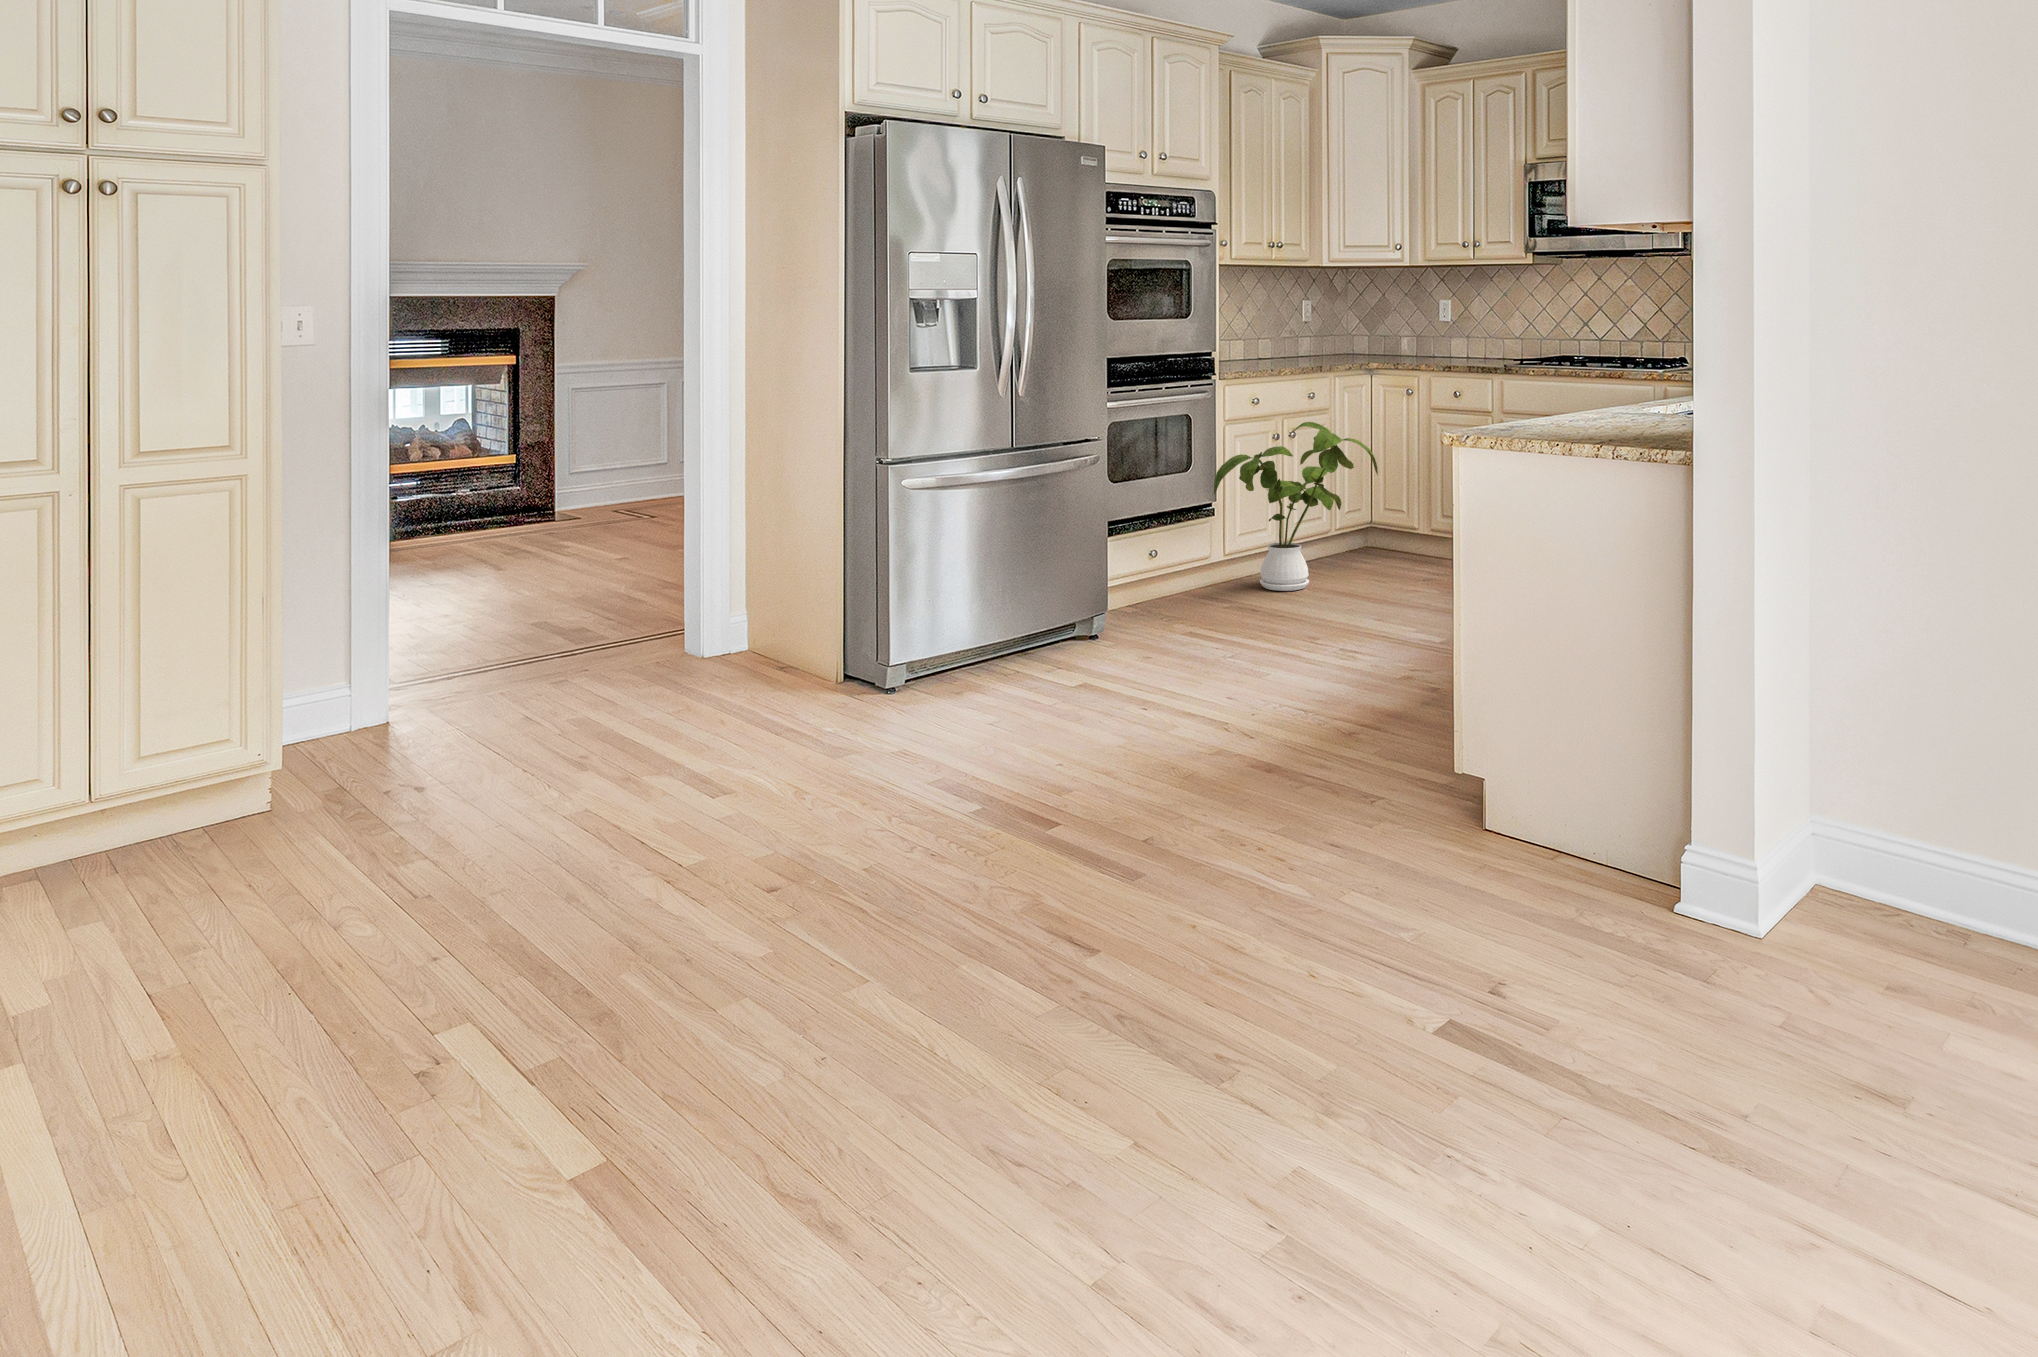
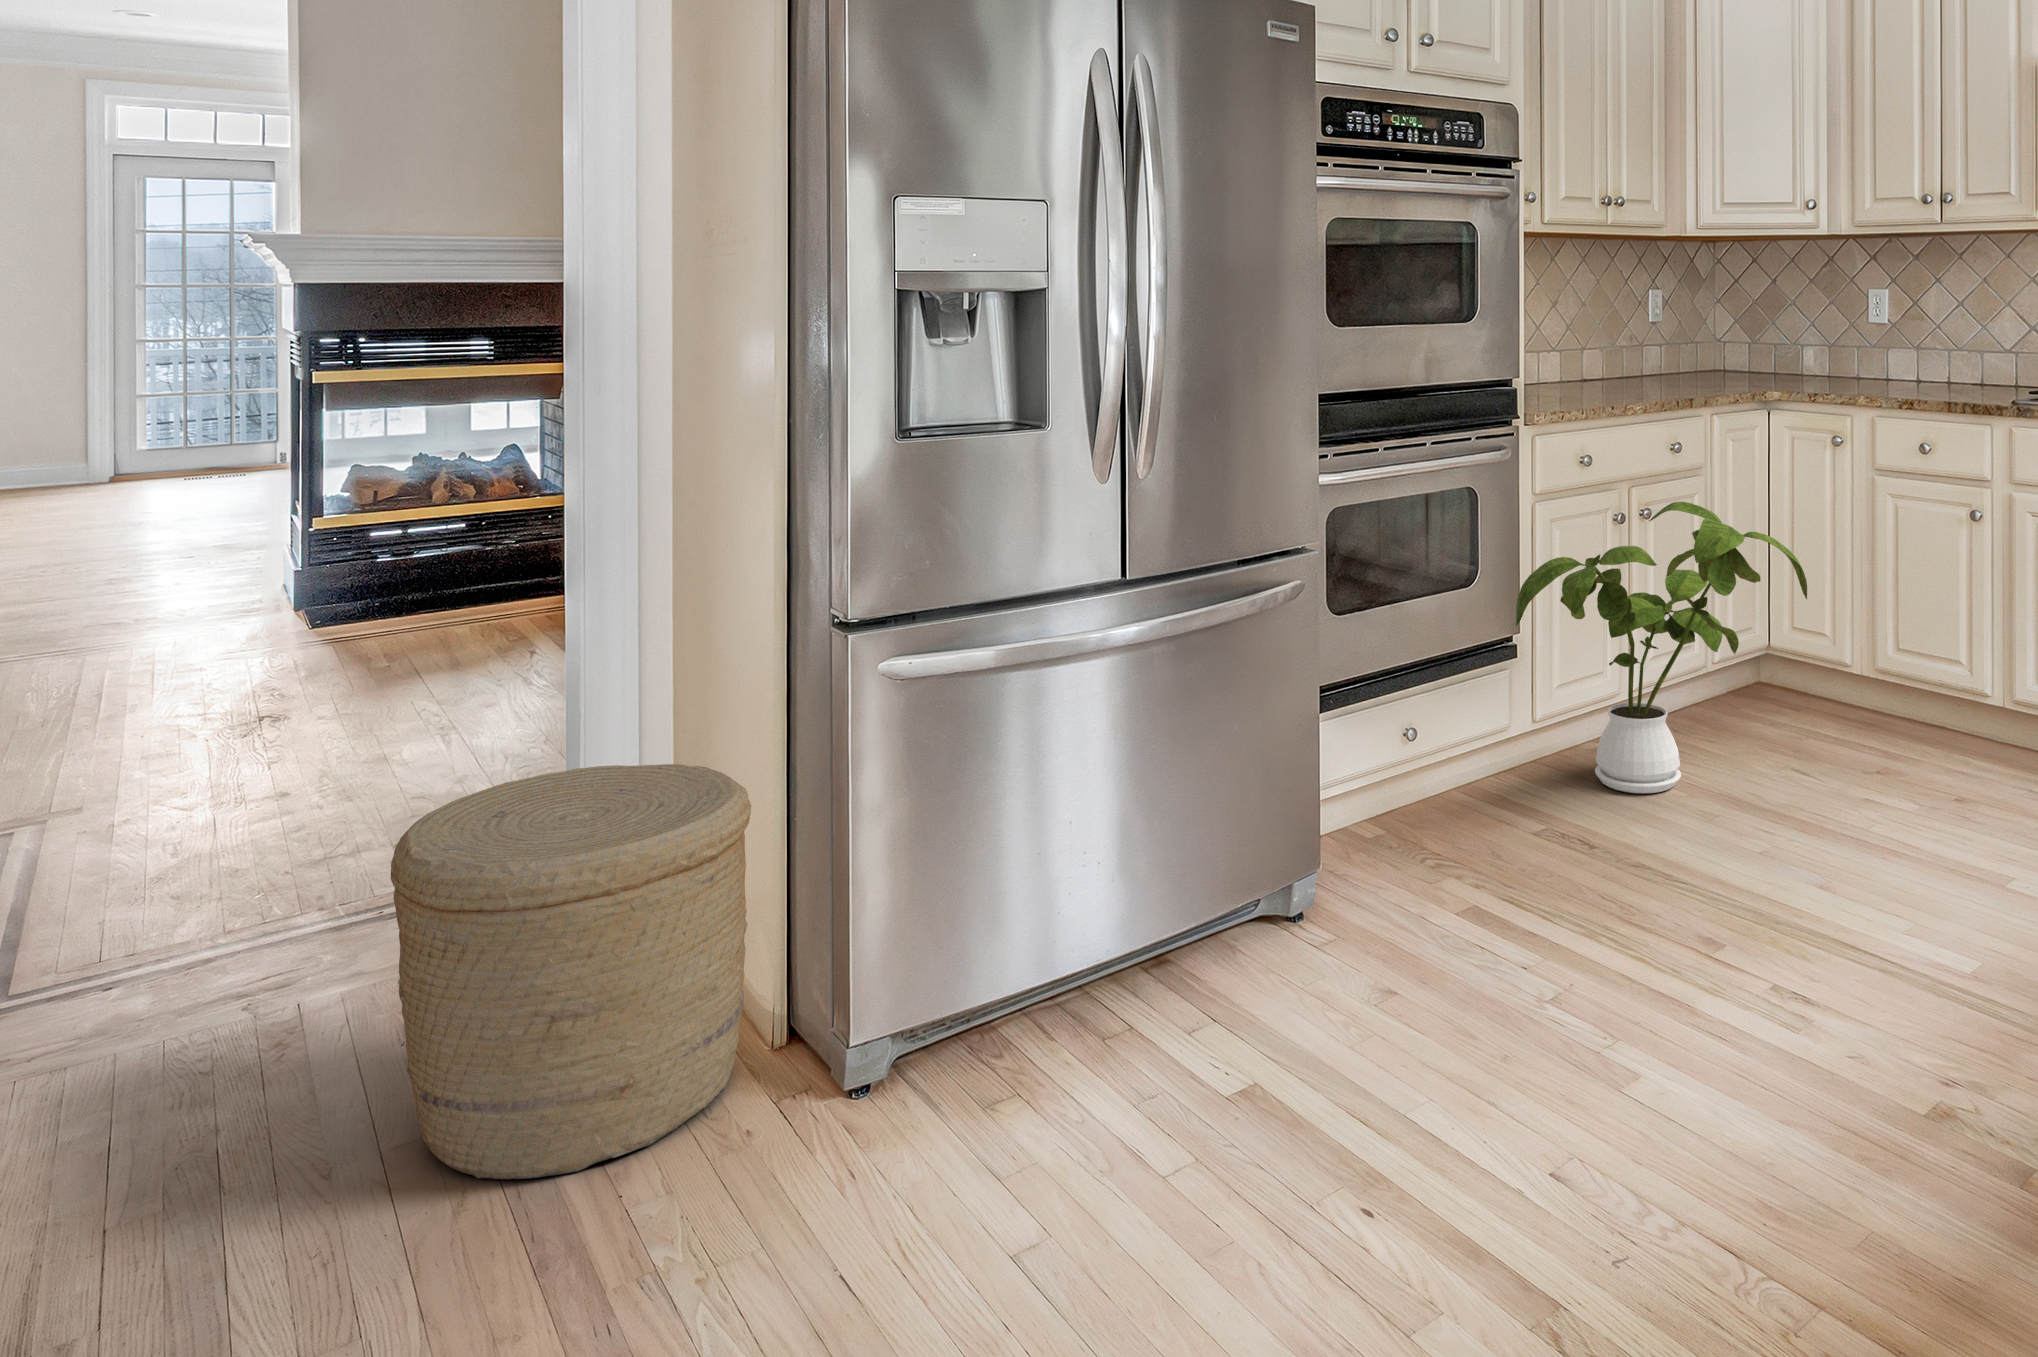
woven basket: none [670,543,833,717] -> present [391,764,751,1179]

